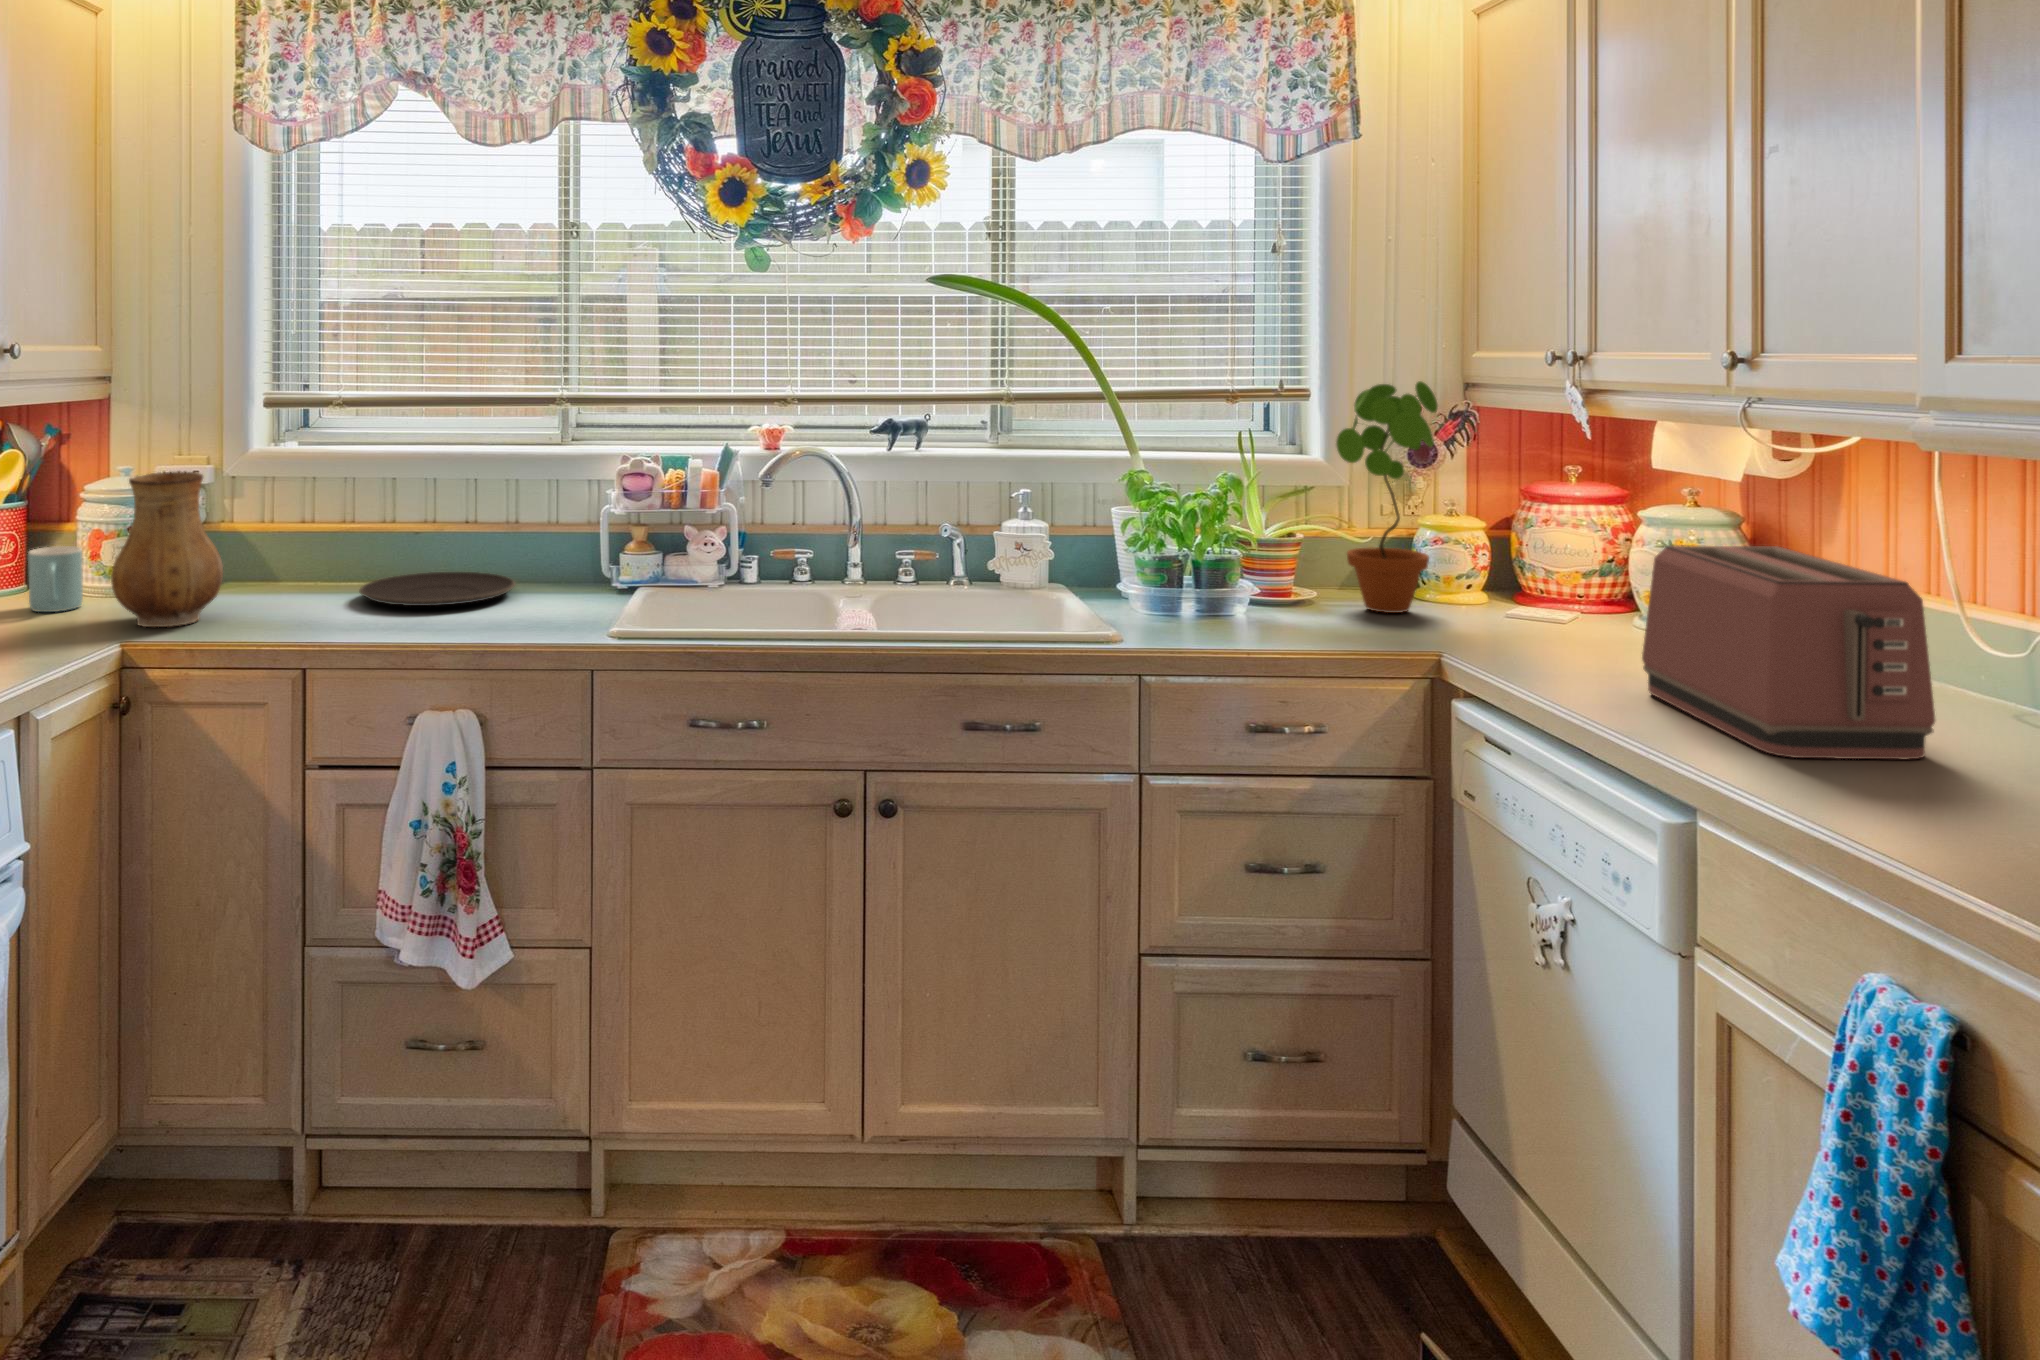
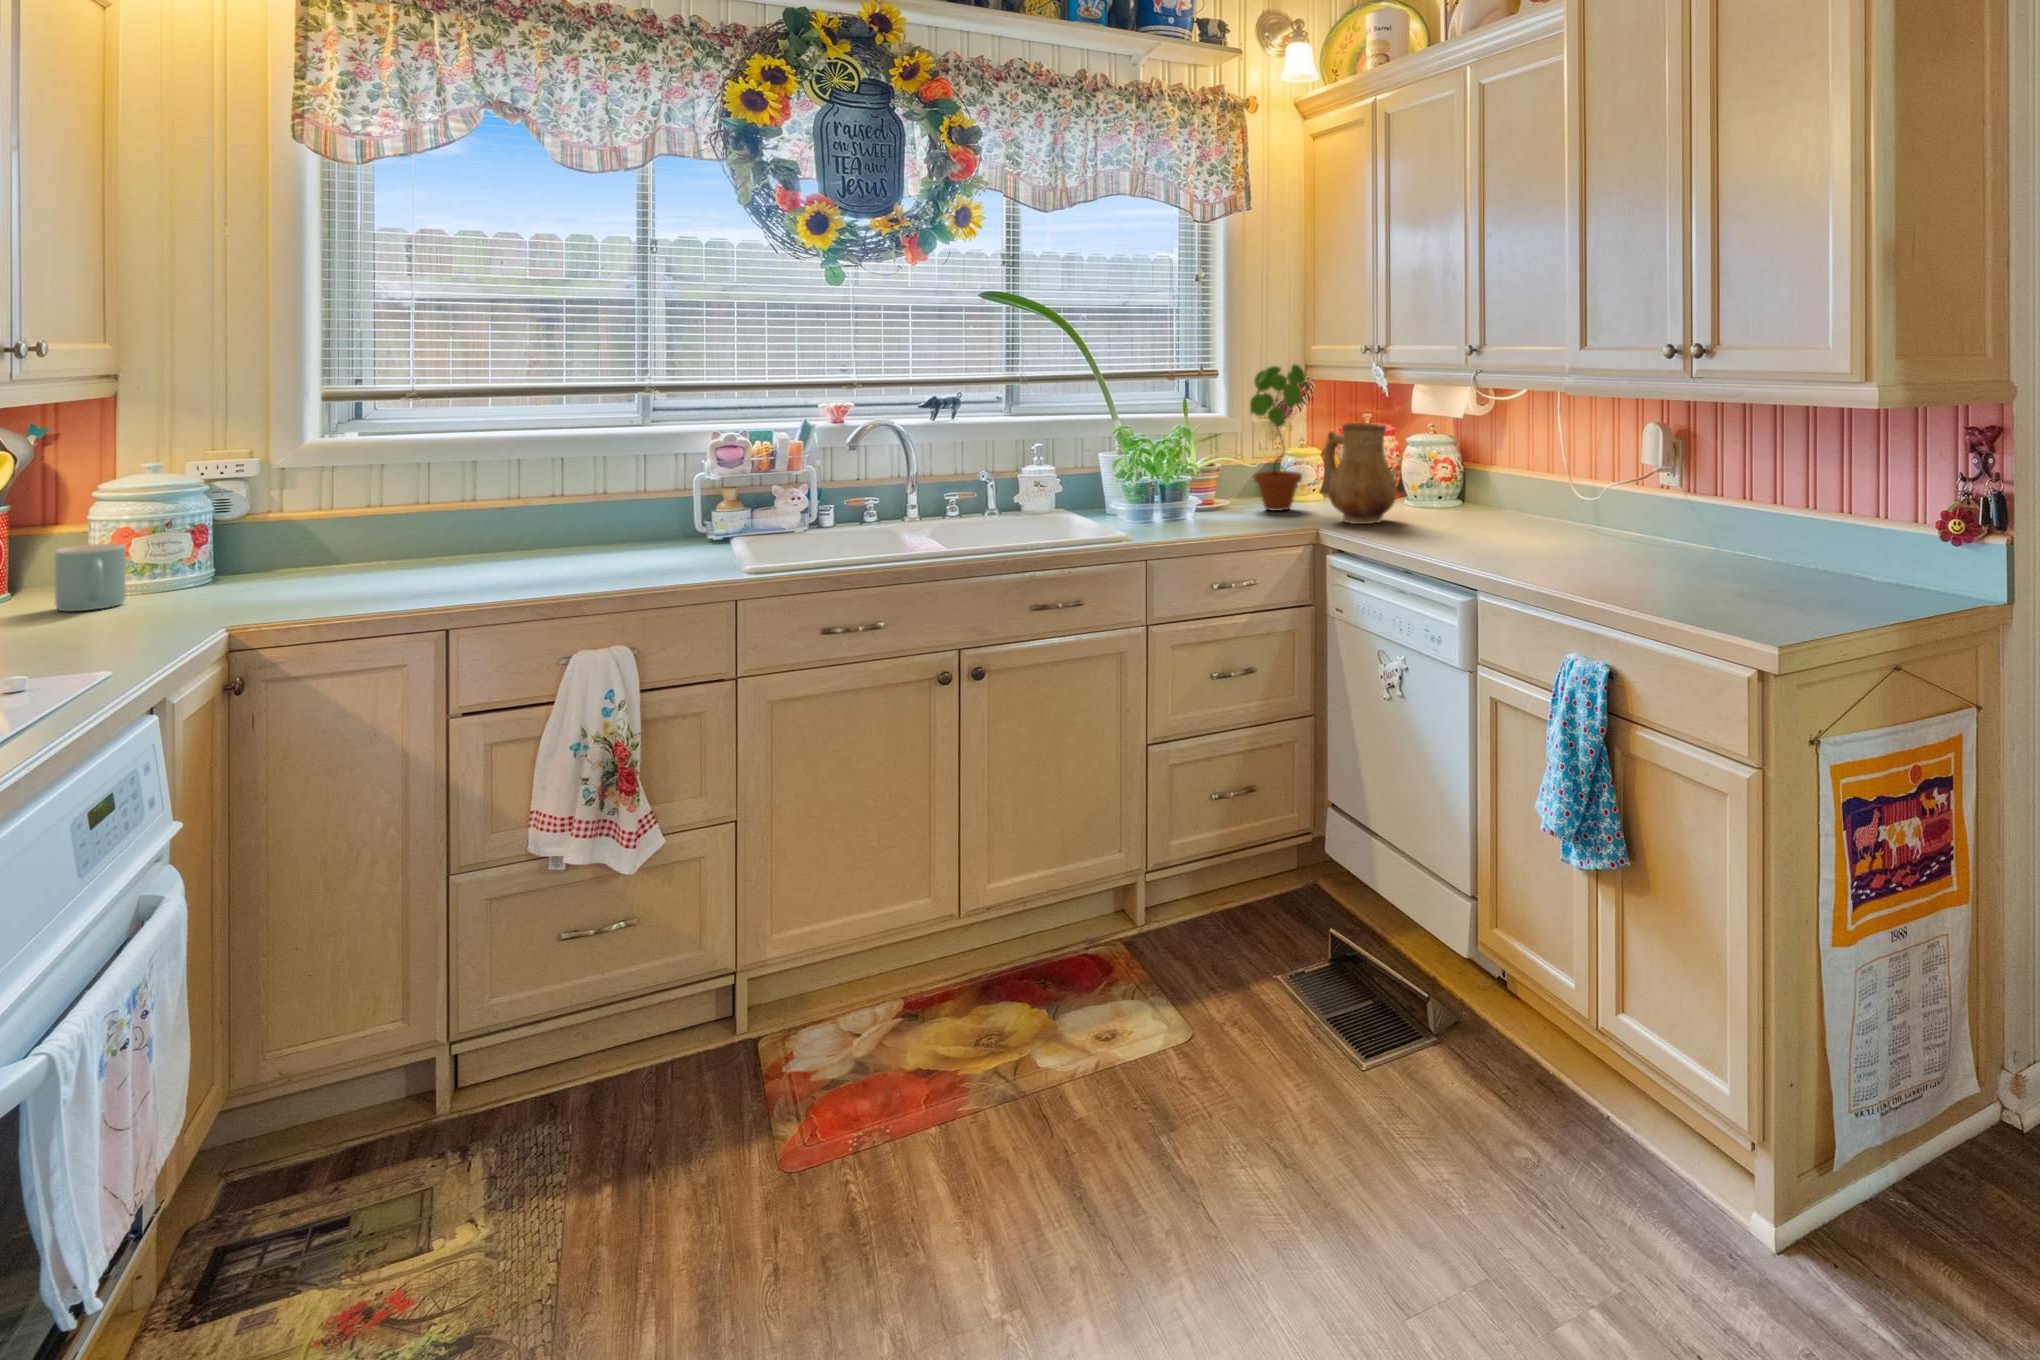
ceramic pitcher: present [111,472,223,627] -> present [1324,423,1397,524]
toaster: present [1642,545,1935,760] -> none [1440,446,1582,550]
plate: present [359,572,516,606] -> none [463,540,623,568]

